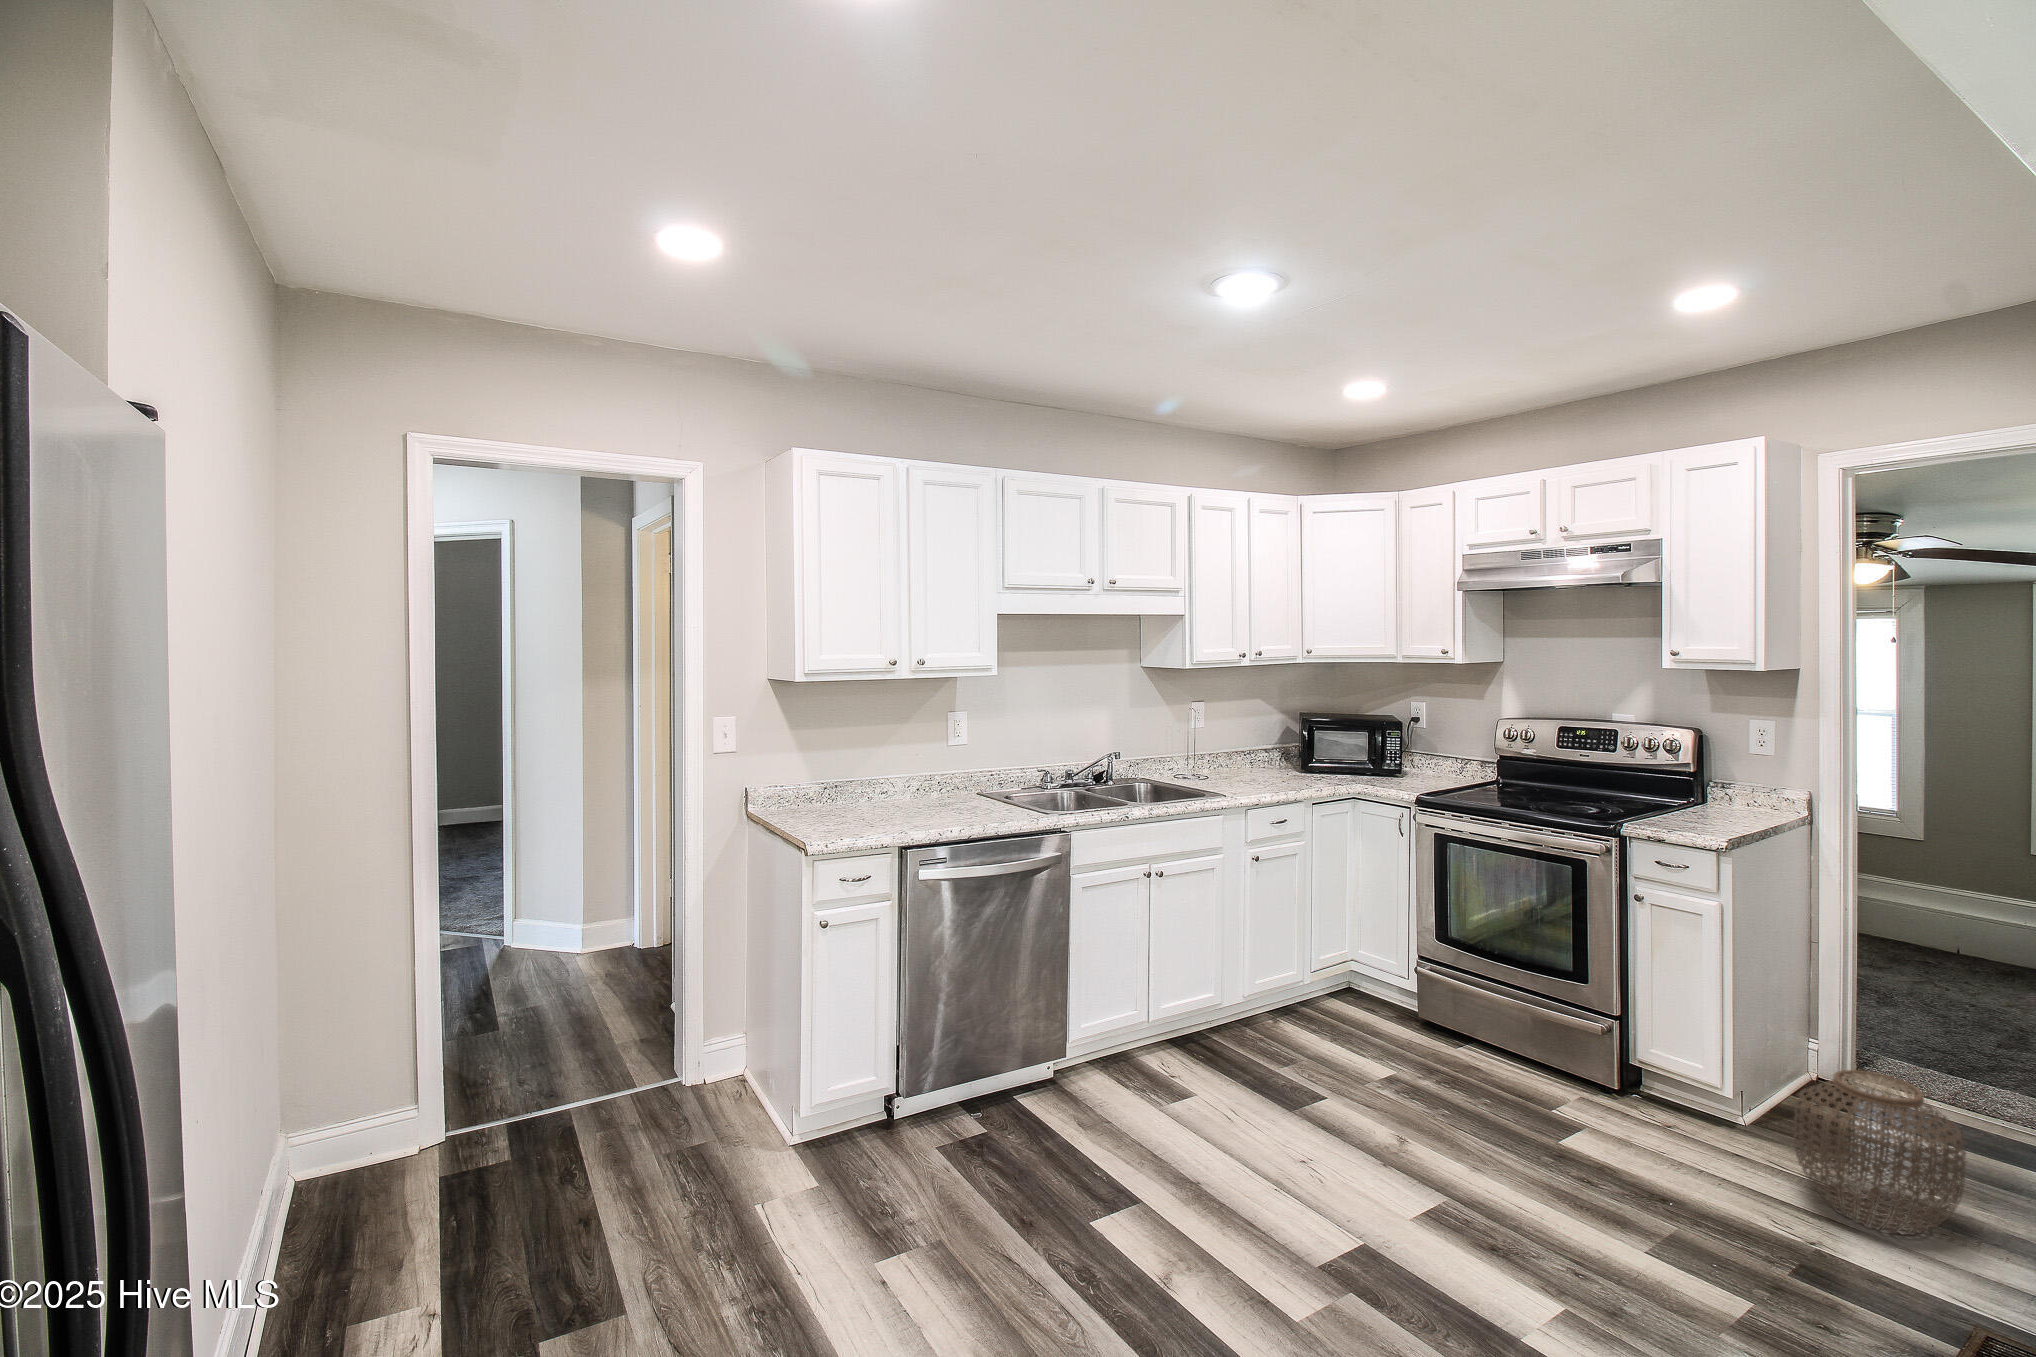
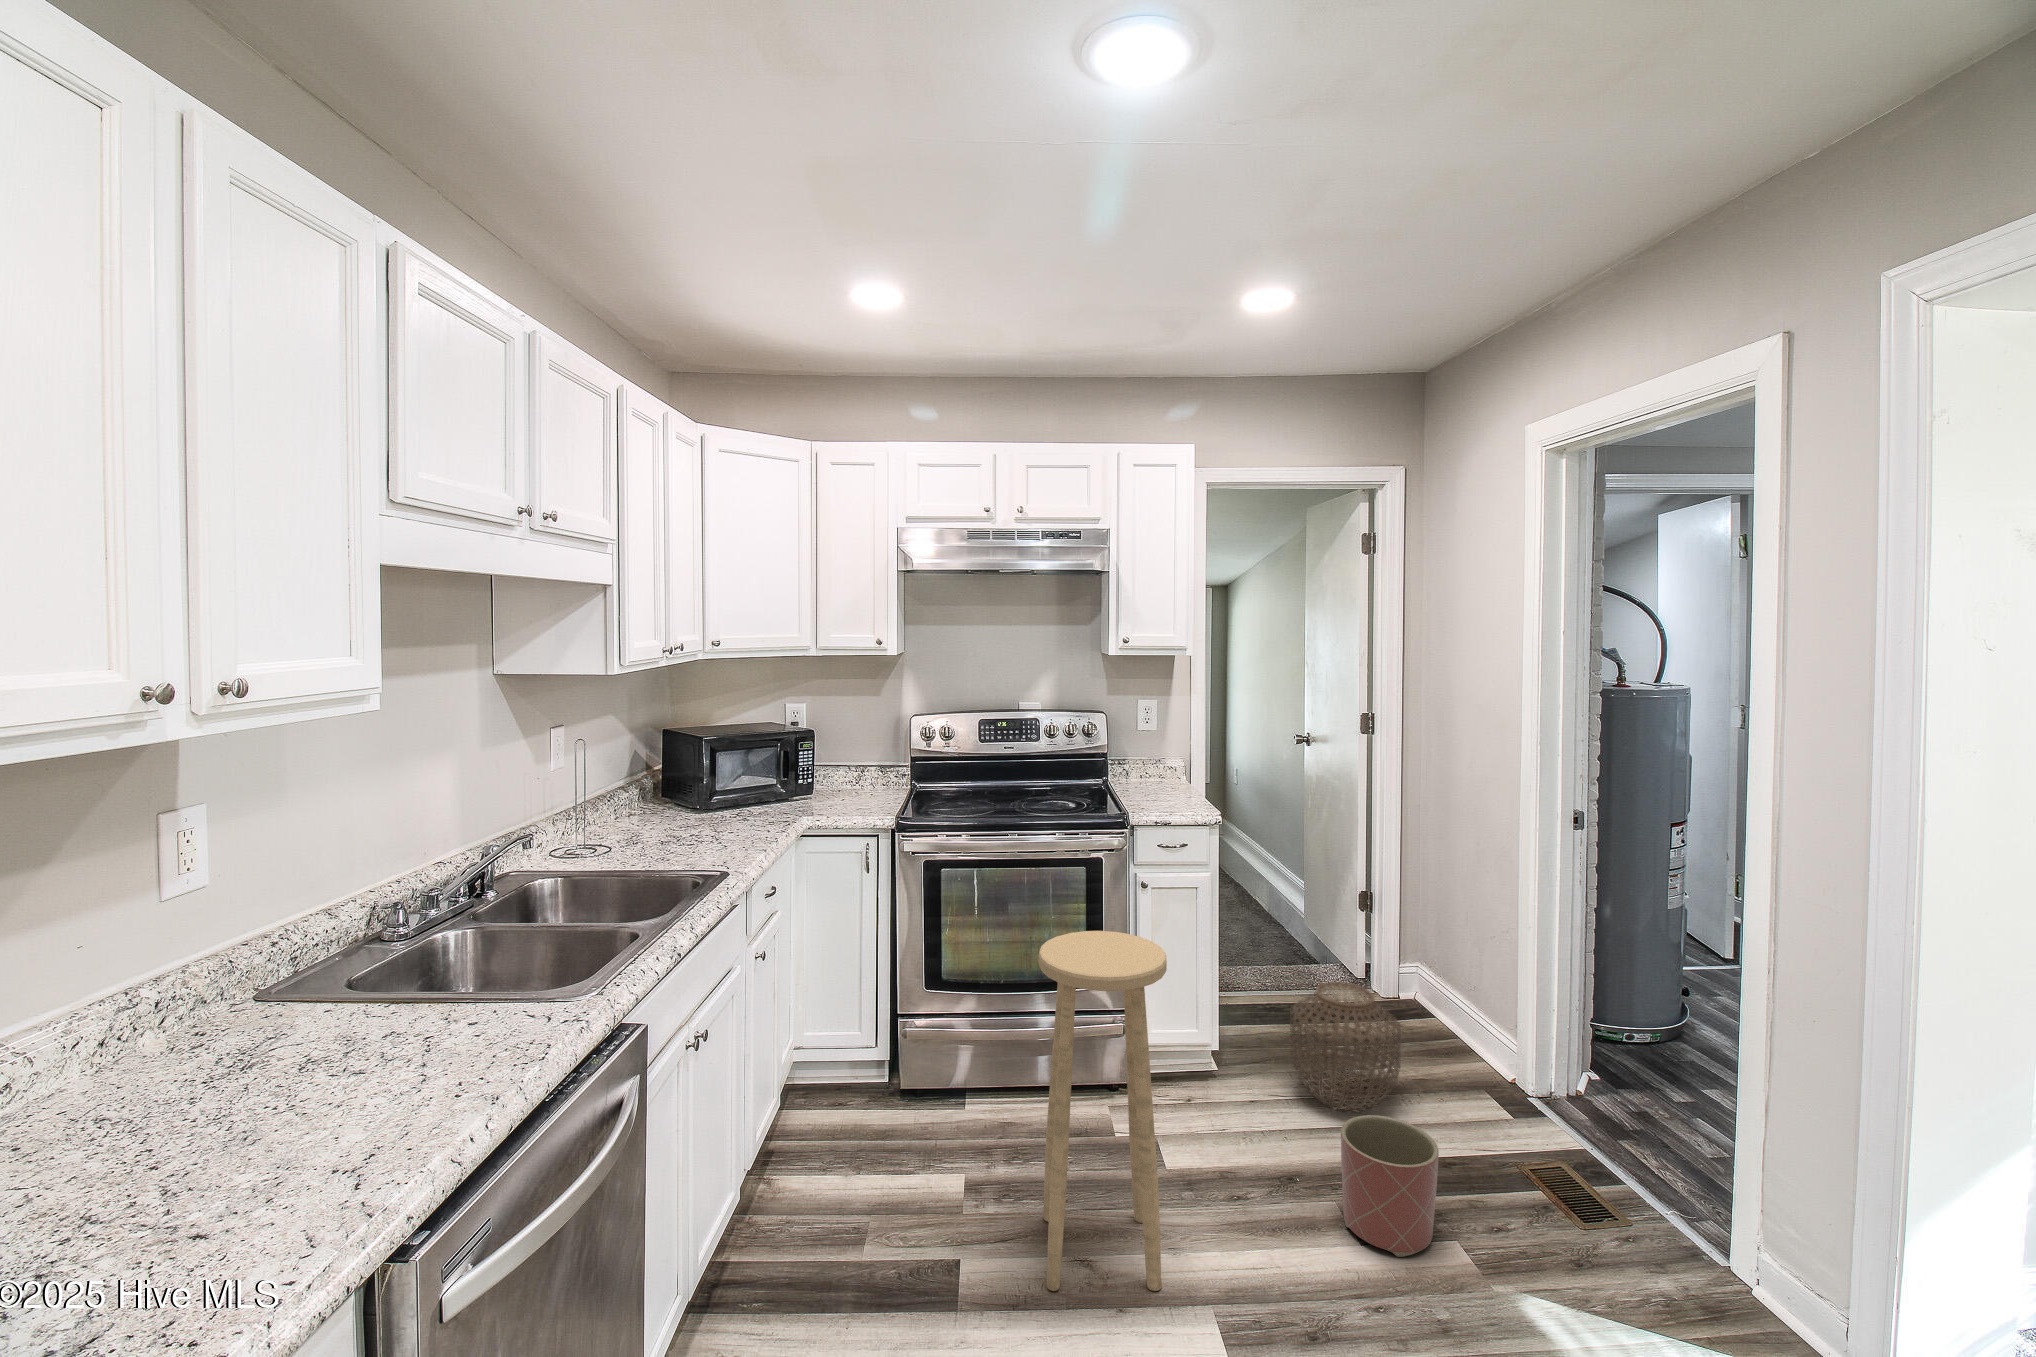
stool: none [1358,884,1487,1169] -> present [1038,931,1167,1291]
planter: none [1645,1145,1759,1288] -> present [1341,1115,1439,1257]

